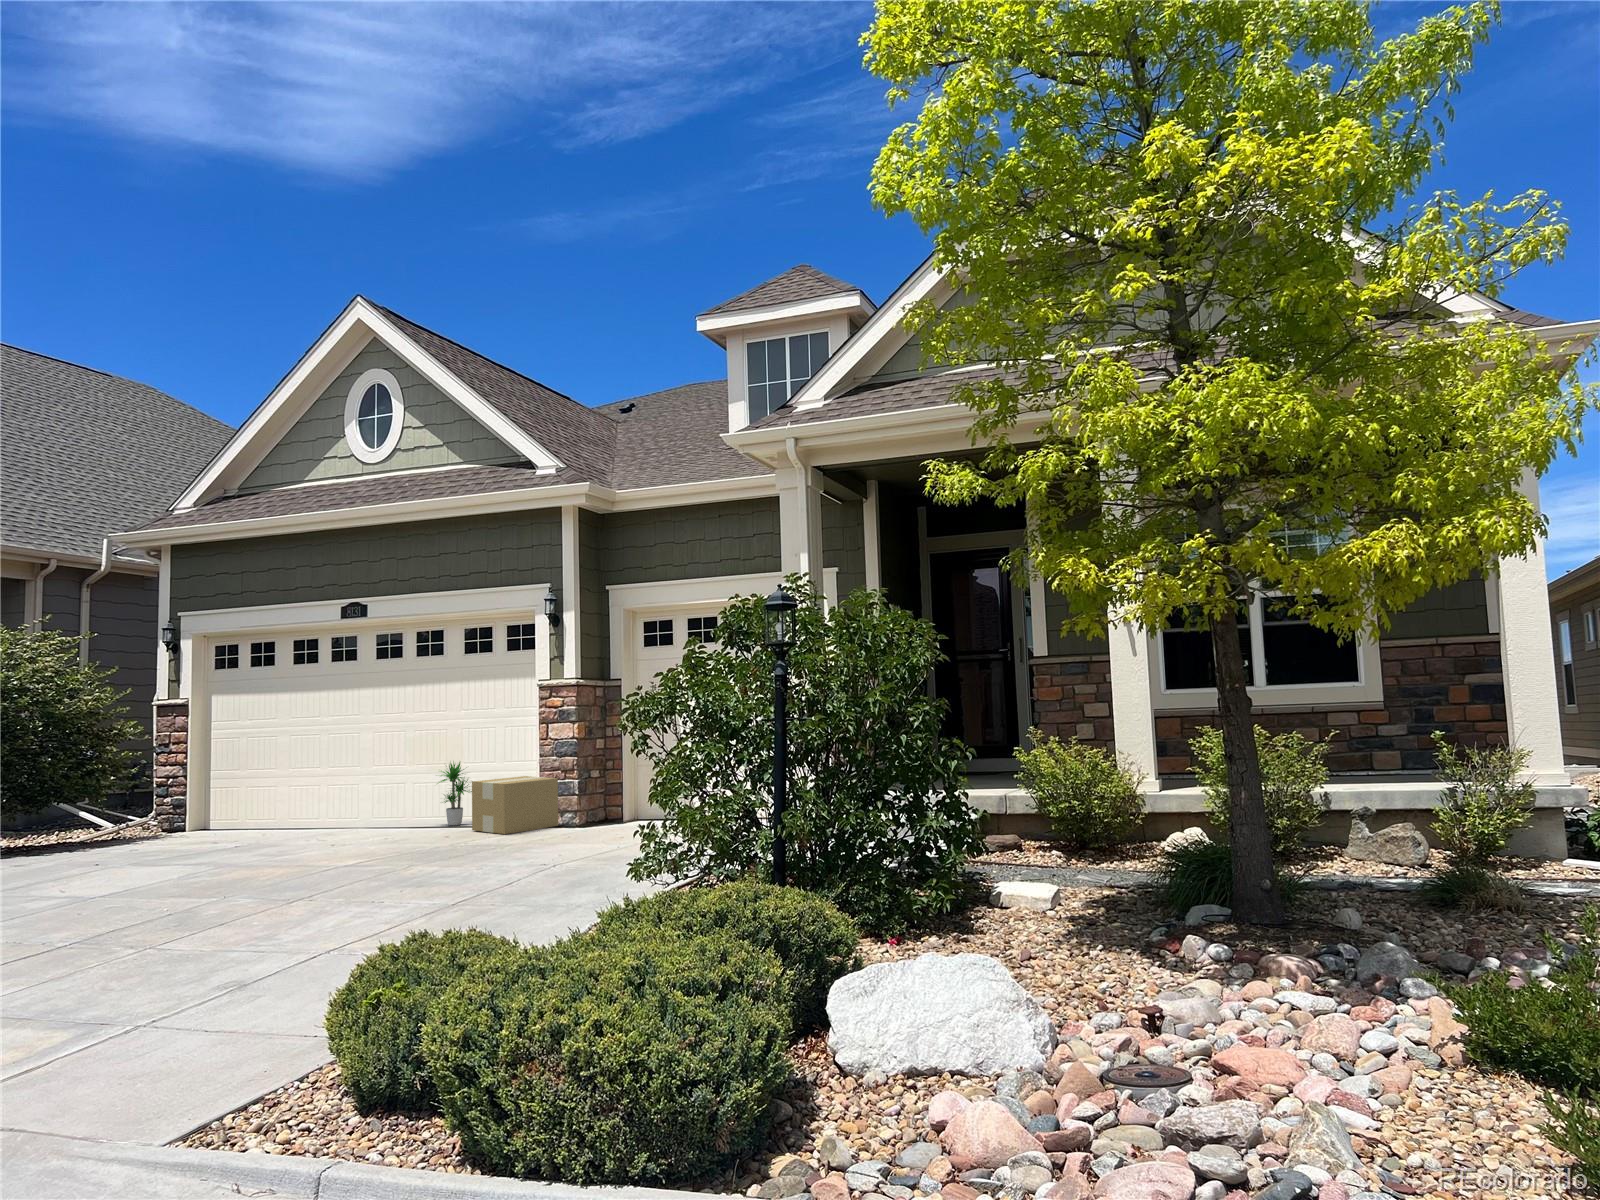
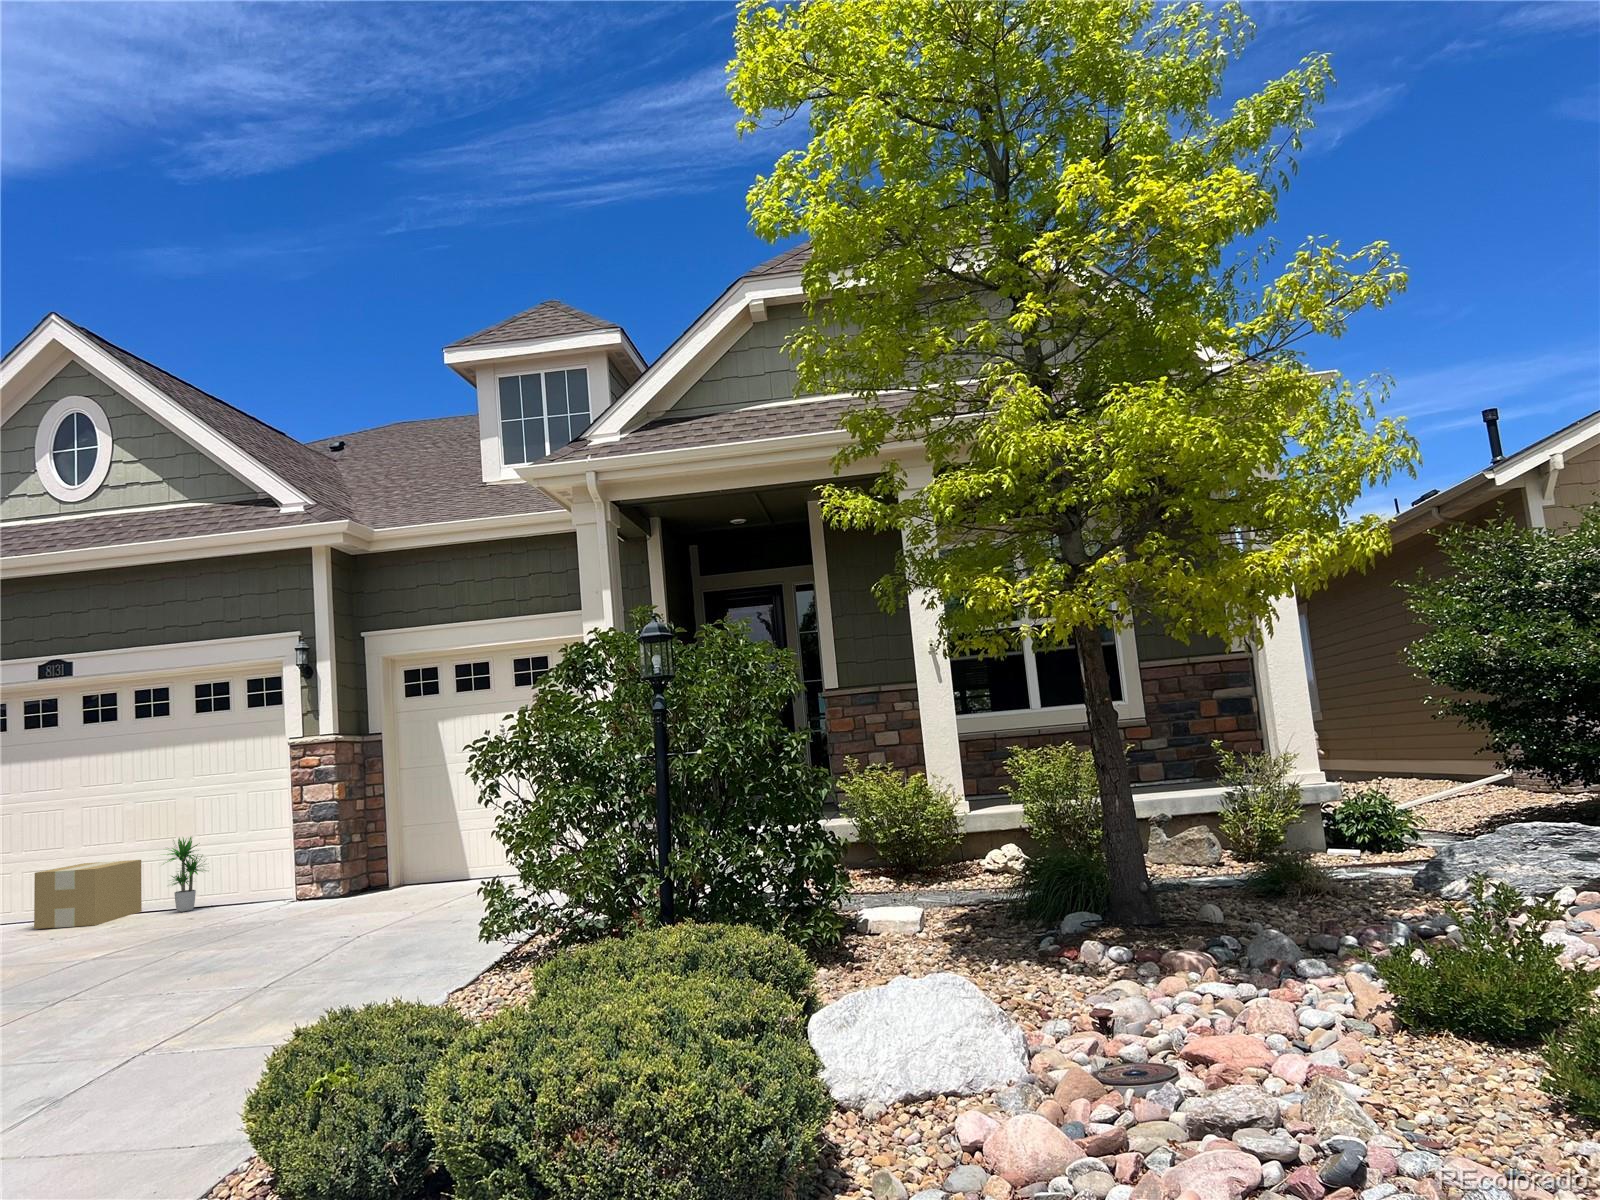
cardboard box: present [472,776,558,834] -> present [34,860,142,929]

